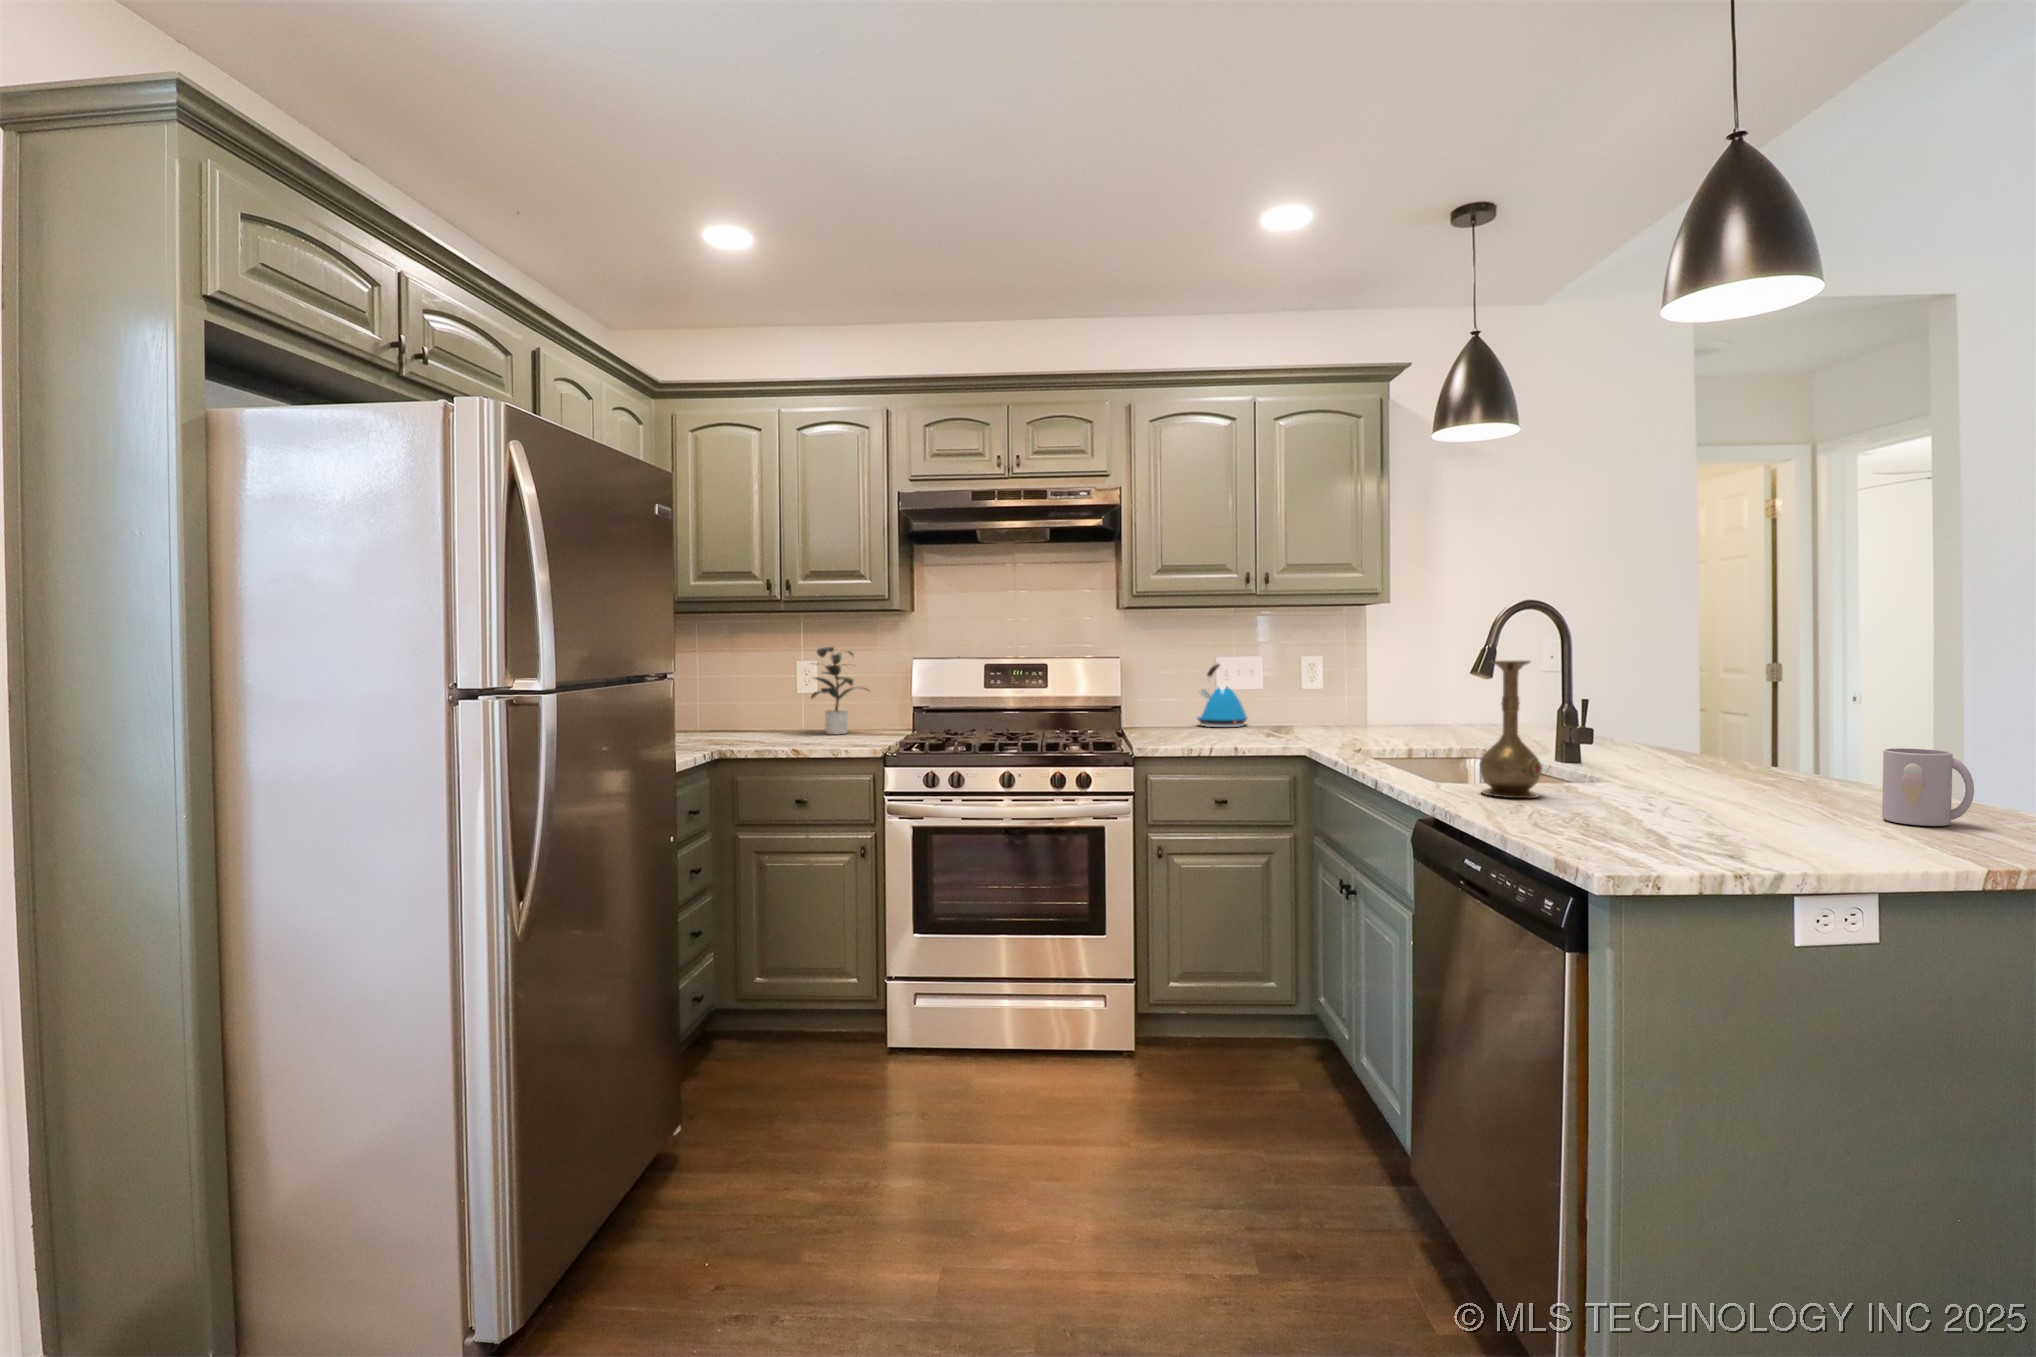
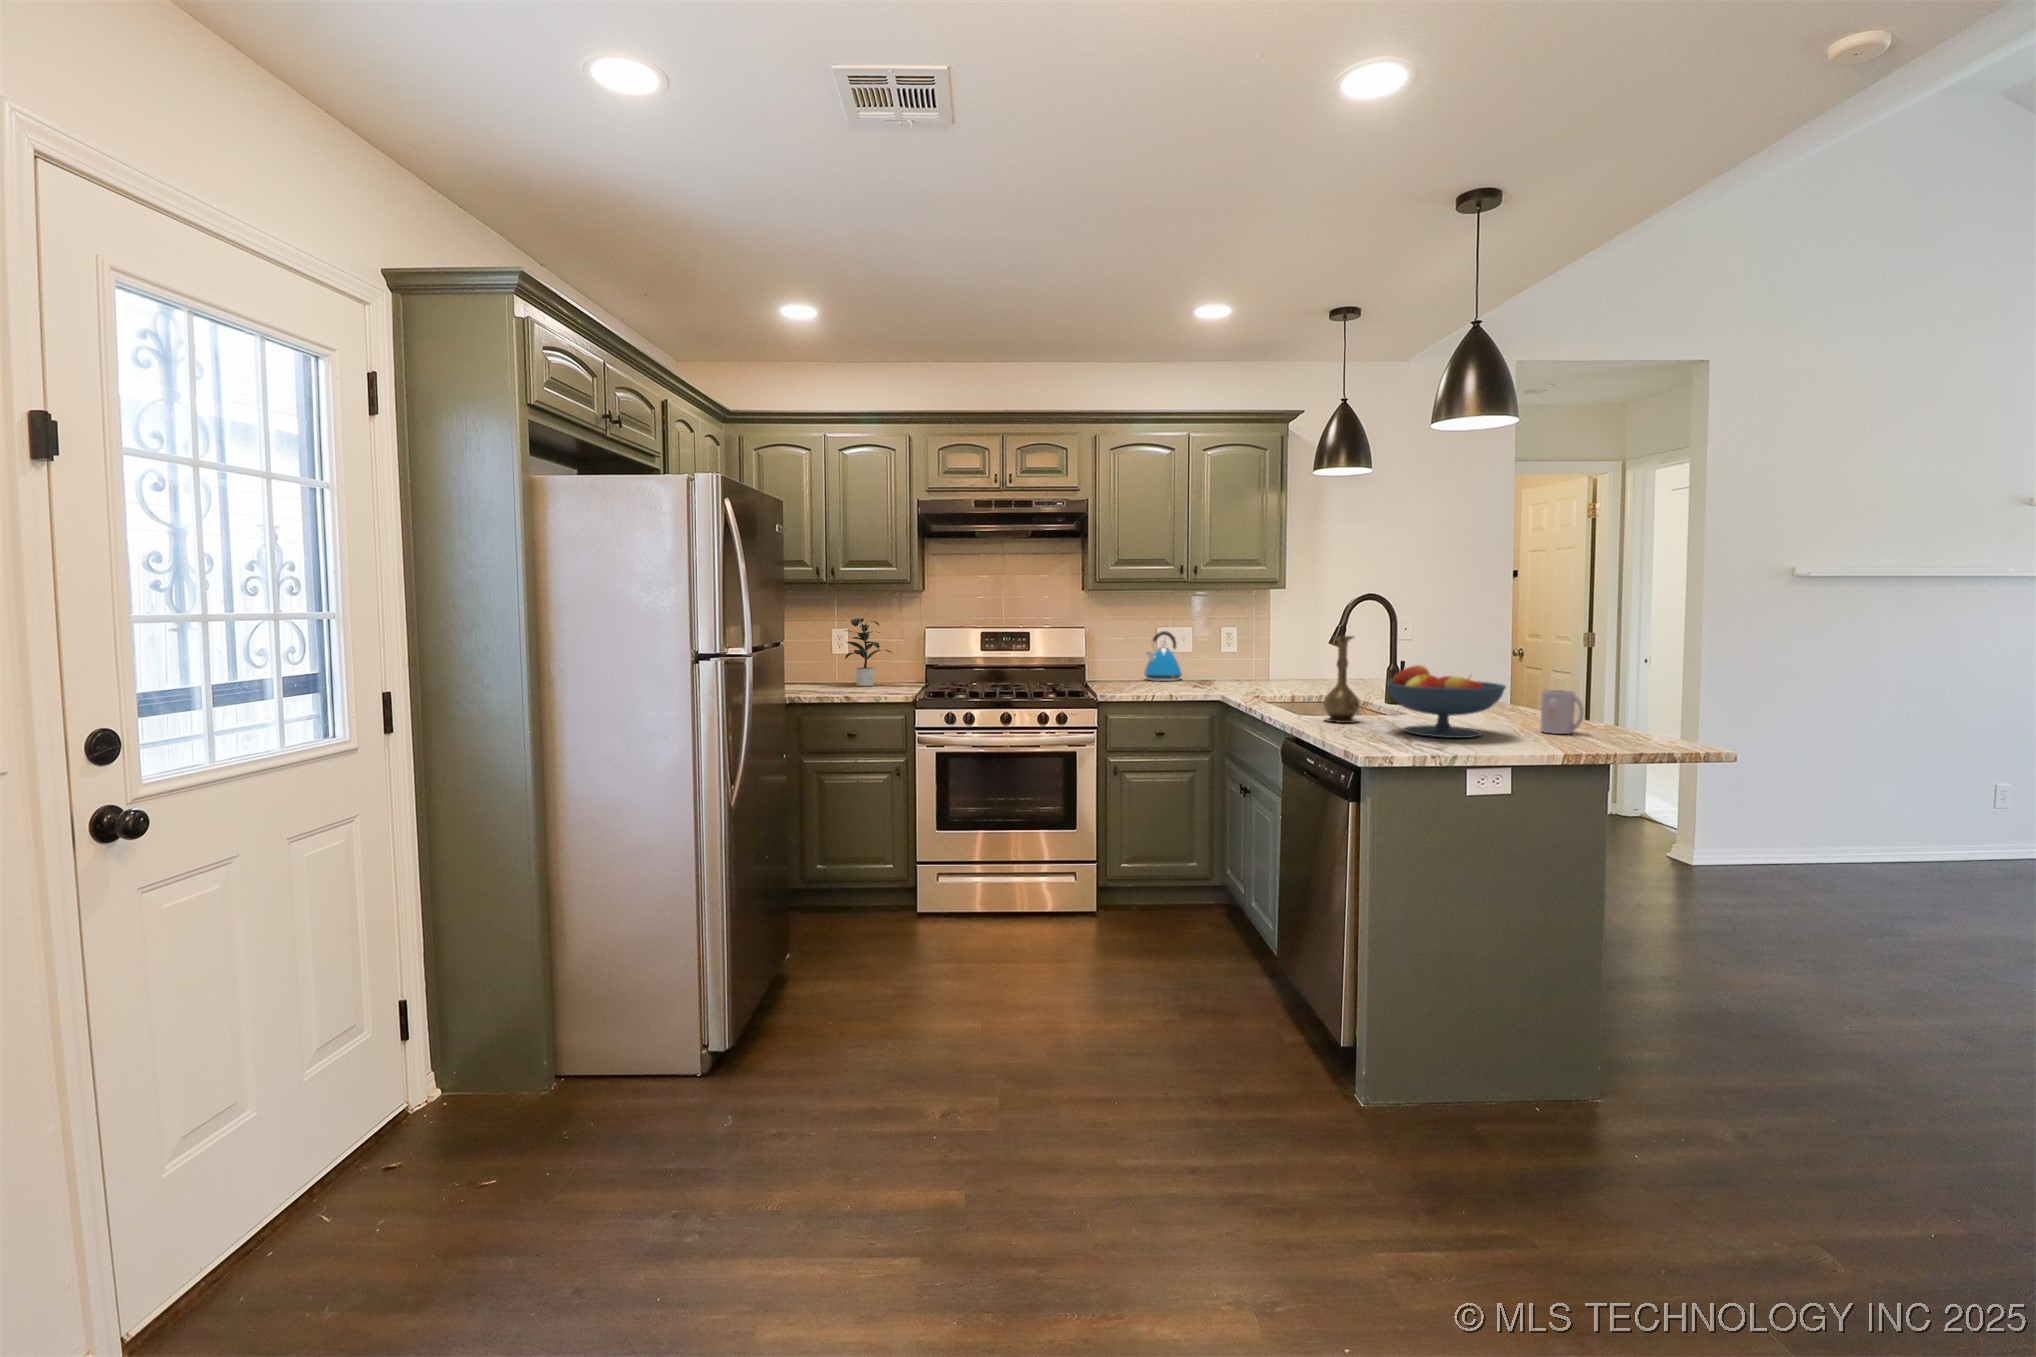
fruit bowl: none [1599,705,1835,833] -> present [1386,665,1506,738]

